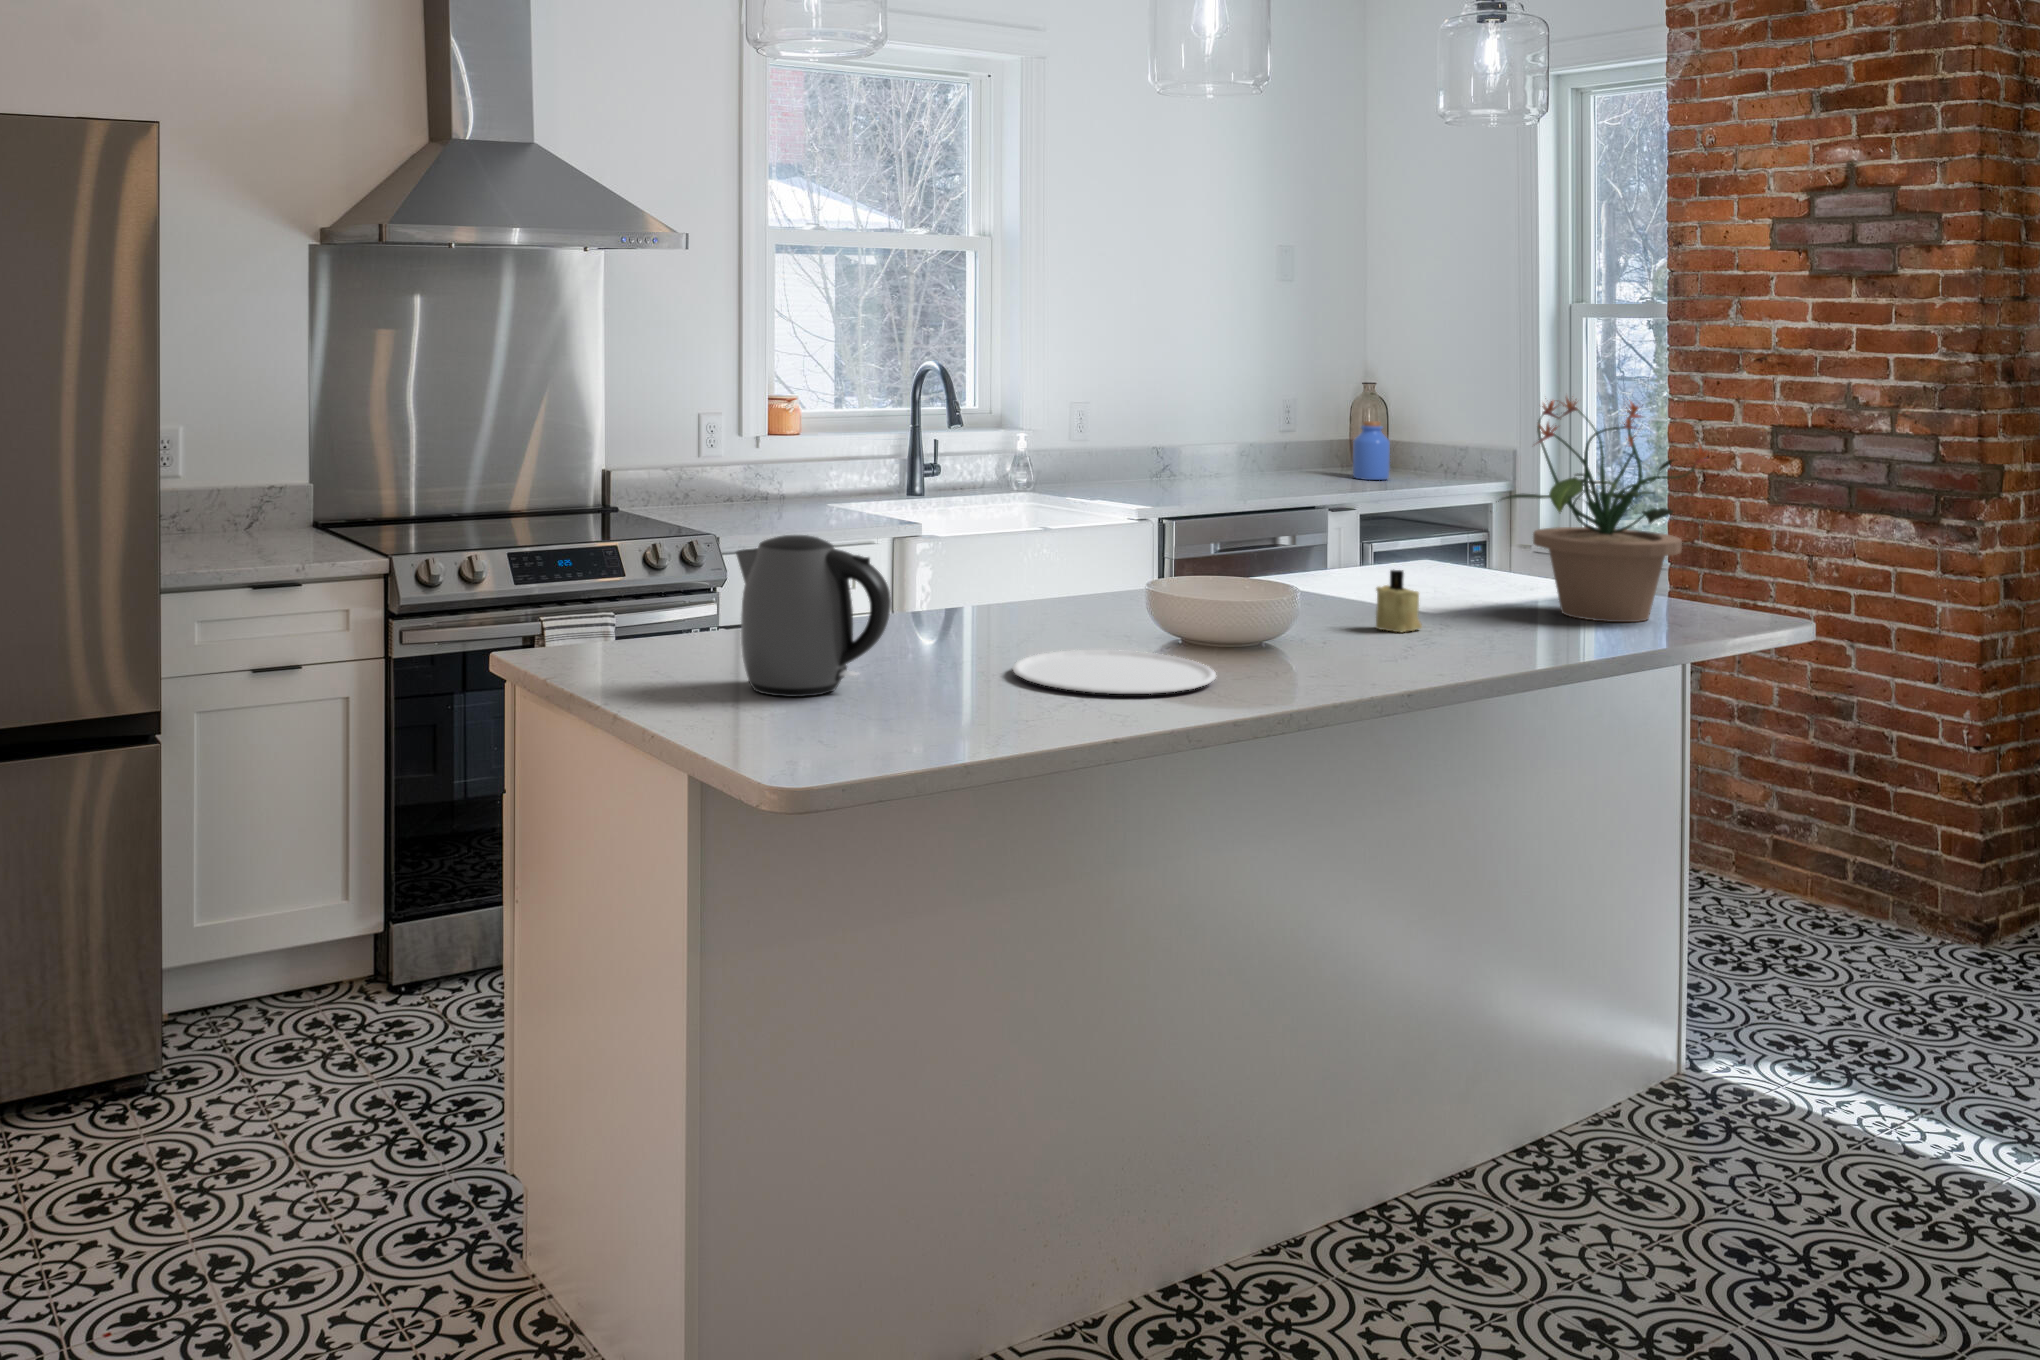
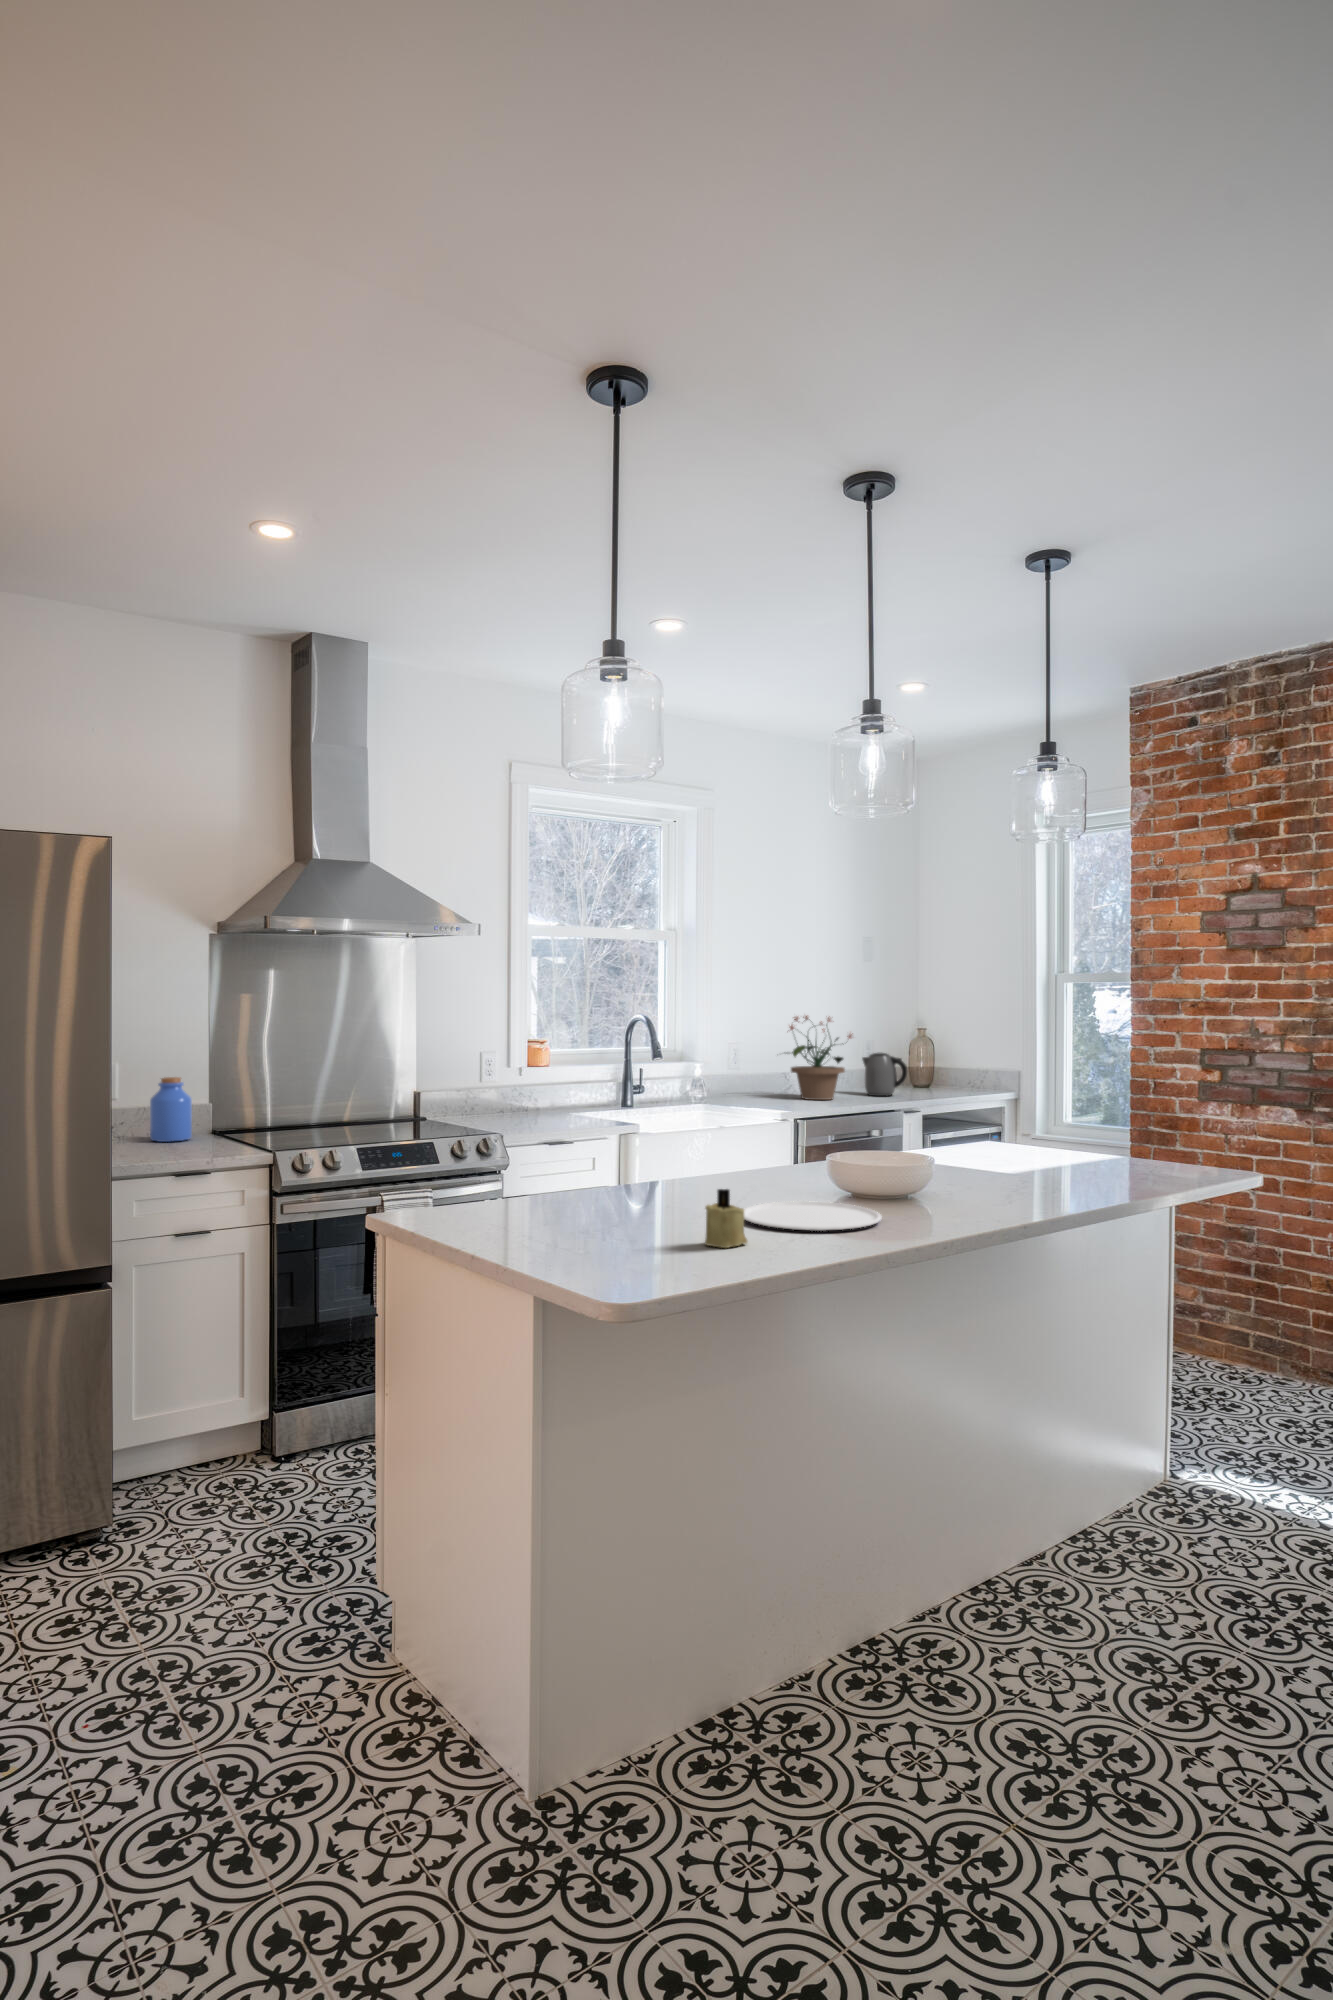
potted plant: present [1498,398,1708,622] -> present [790,1016,852,1100]
jar: present [1353,421,1390,480] -> present [150,1077,192,1142]
kettle: present [736,535,891,697] -> present [862,1053,908,1096]
candle: present [1376,570,1422,632] -> present [705,1189,747,1248]

